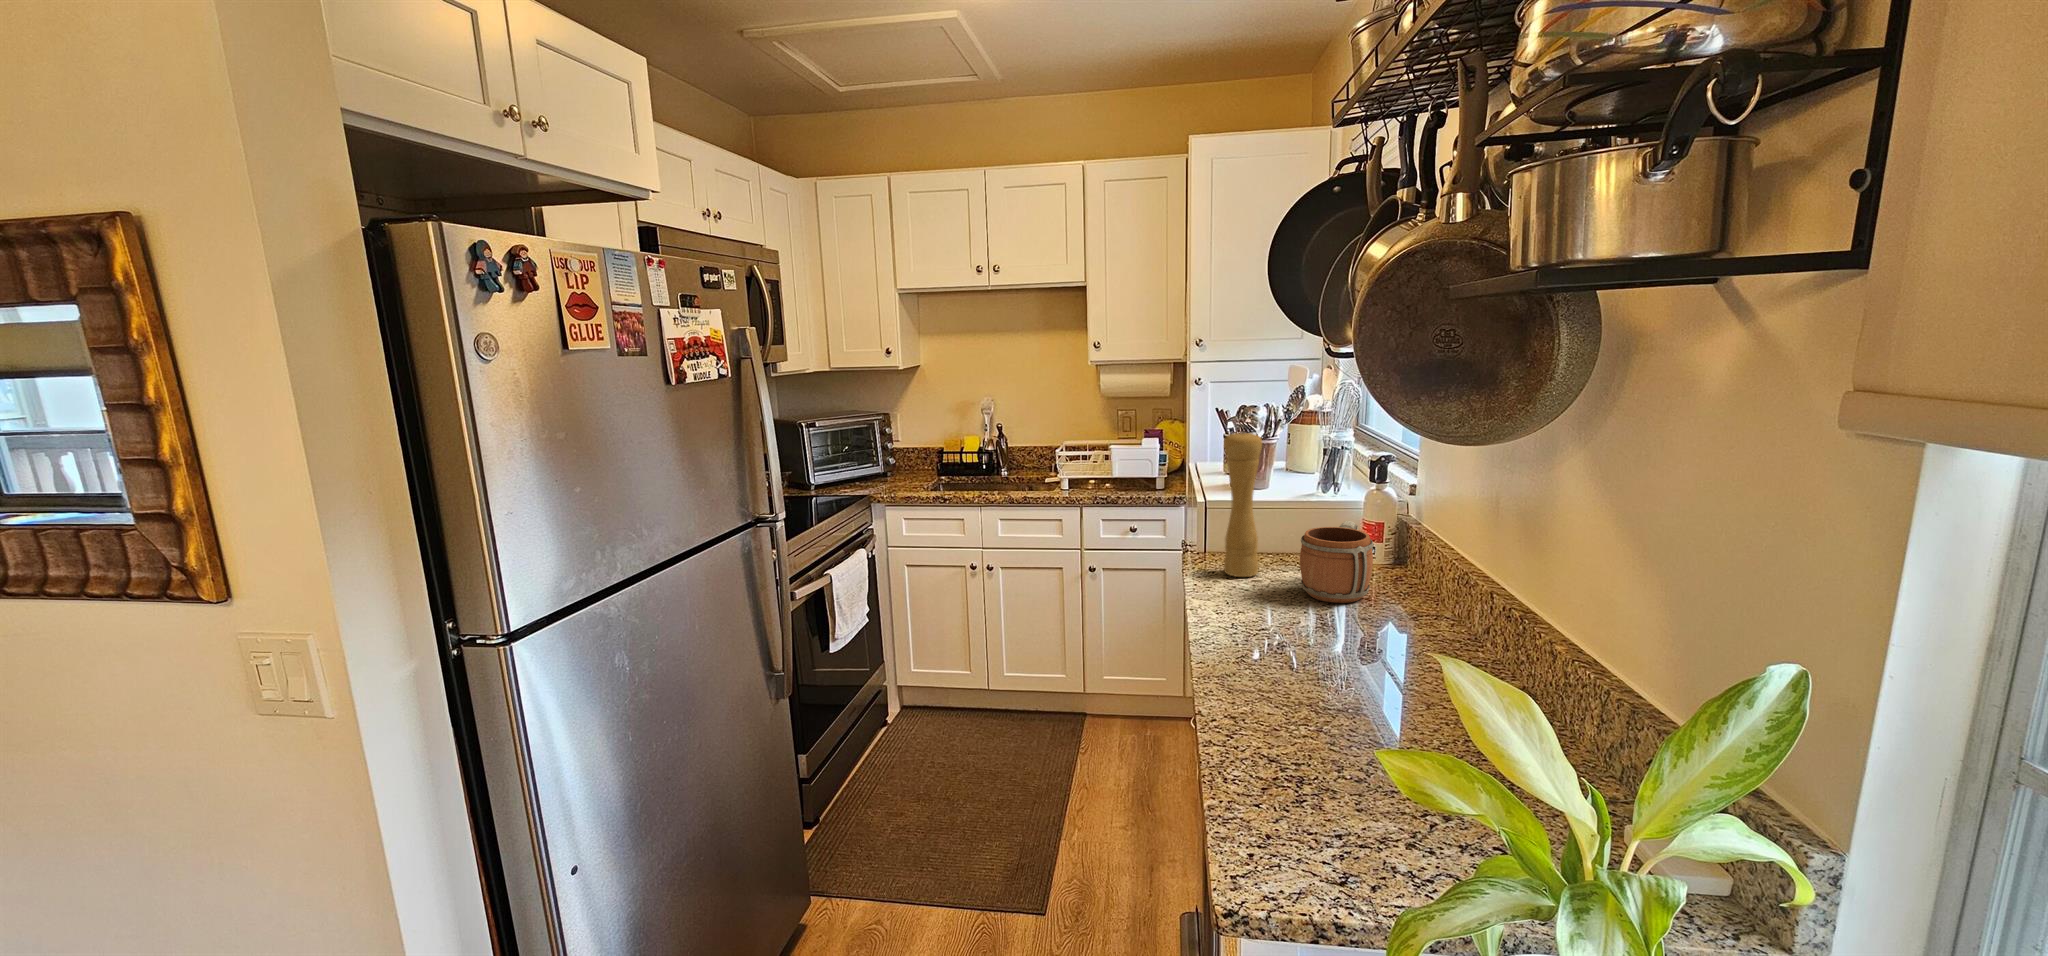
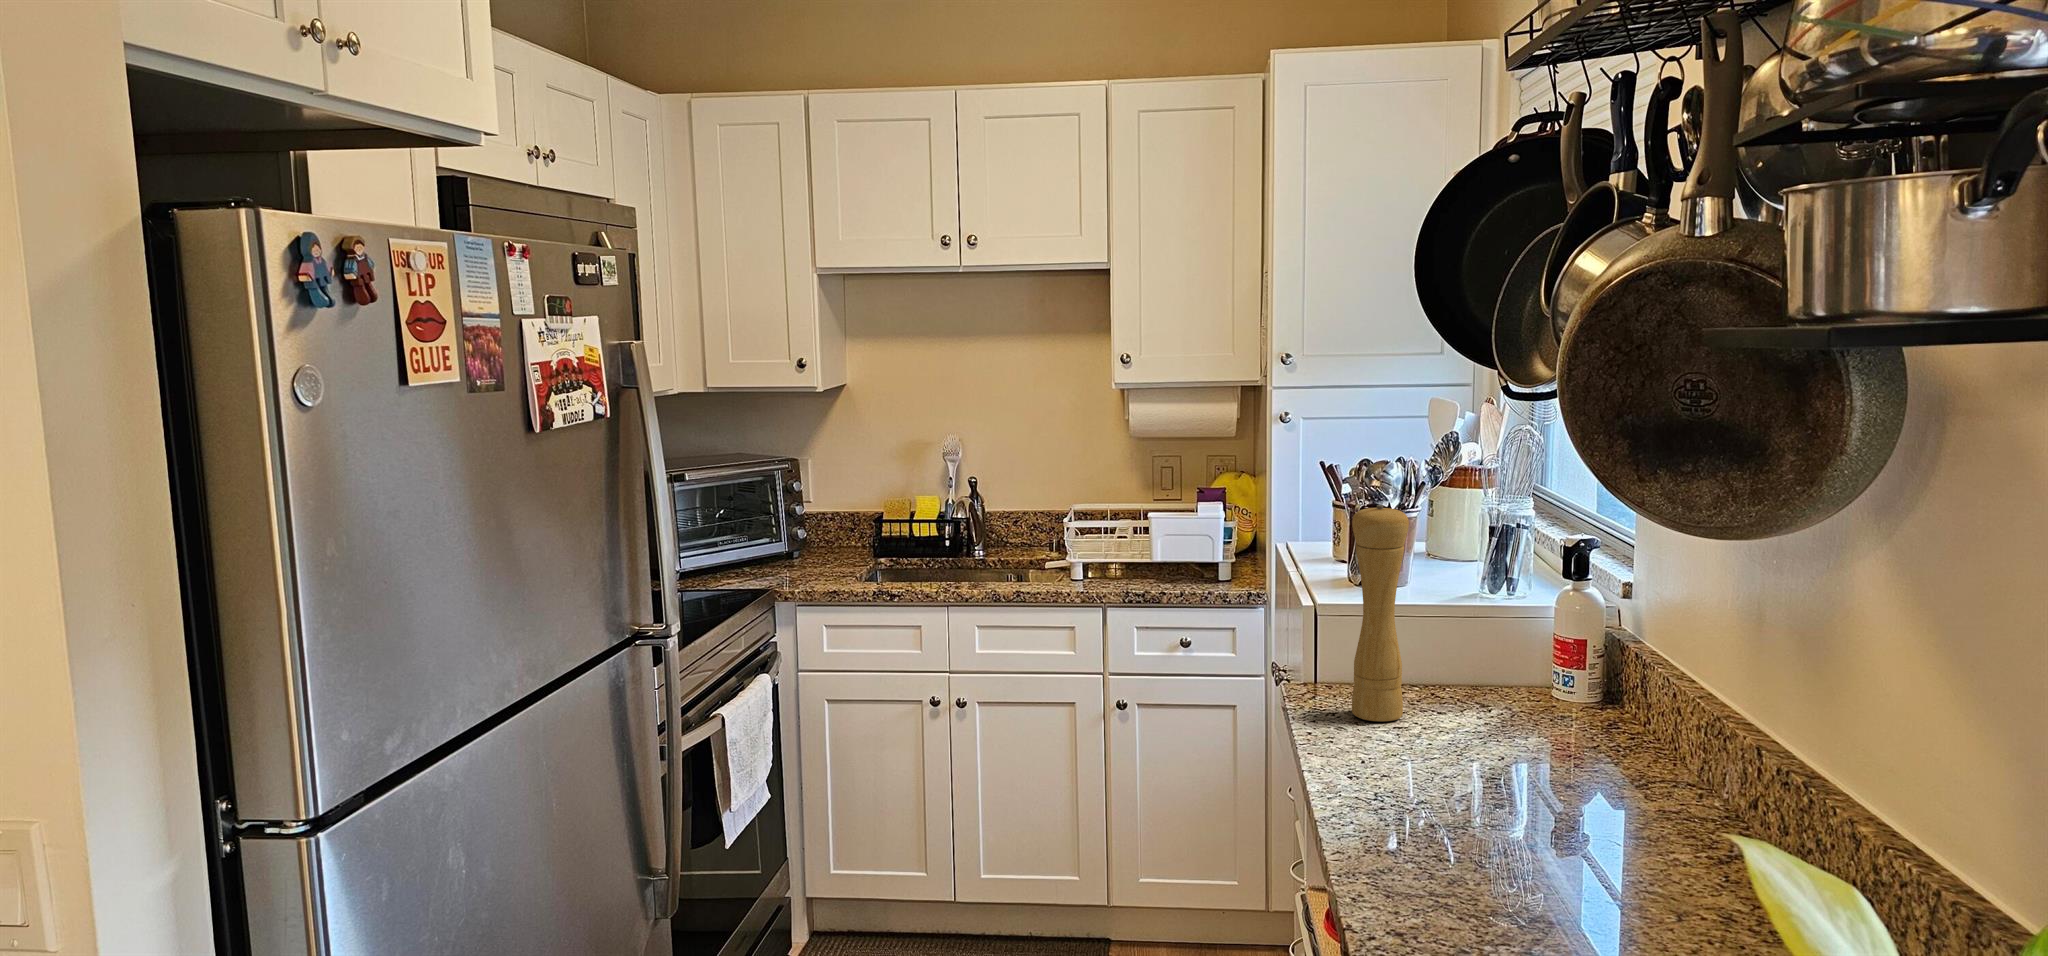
mug: present [1300,521,1373,603] -> none [1470,638,1577,761]

